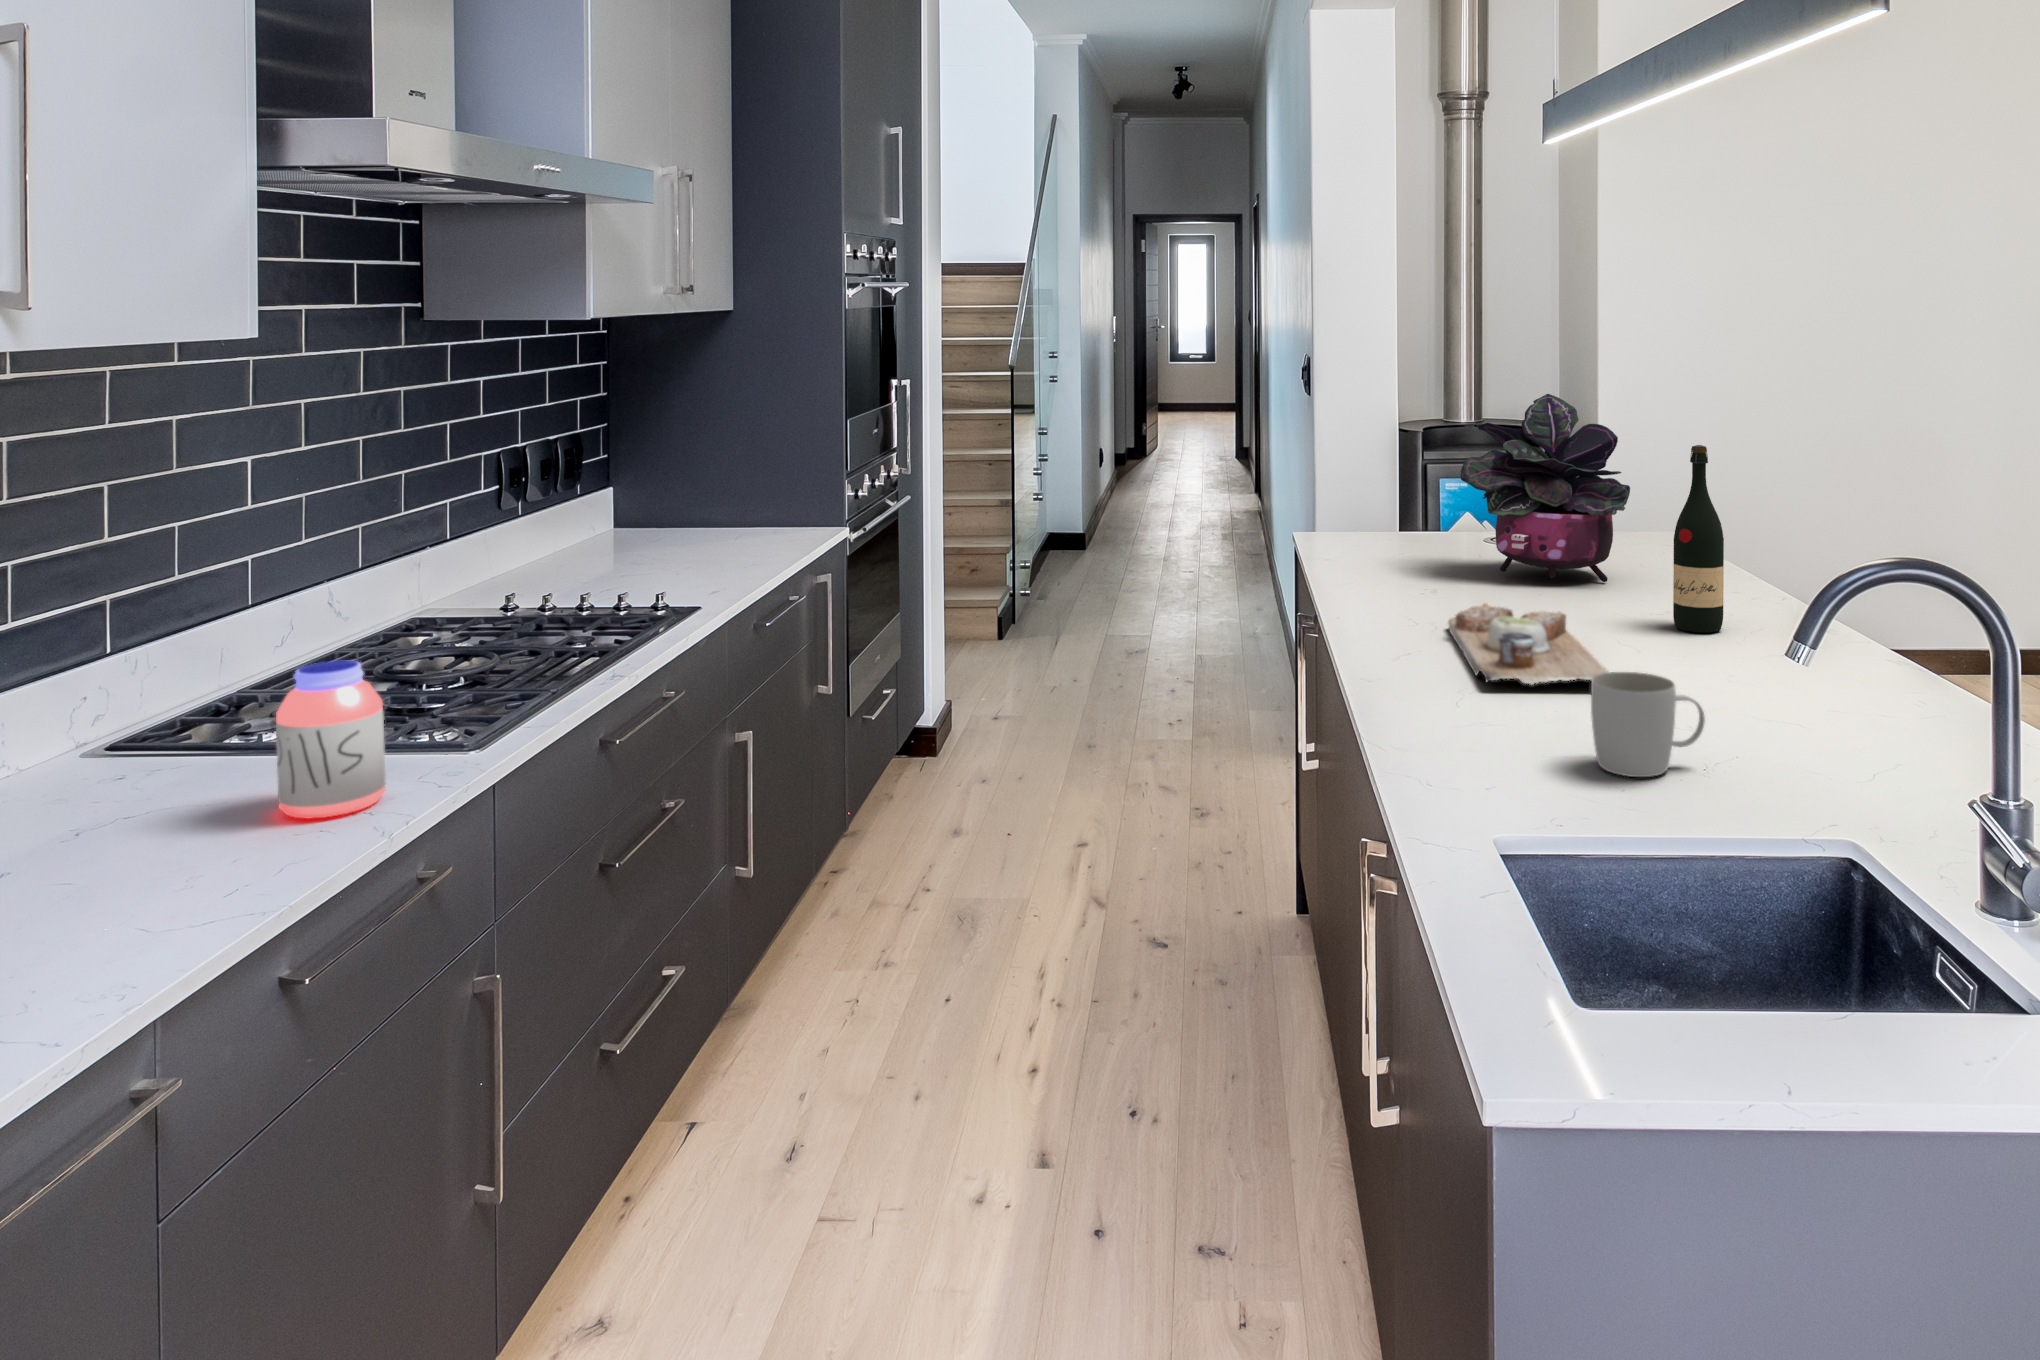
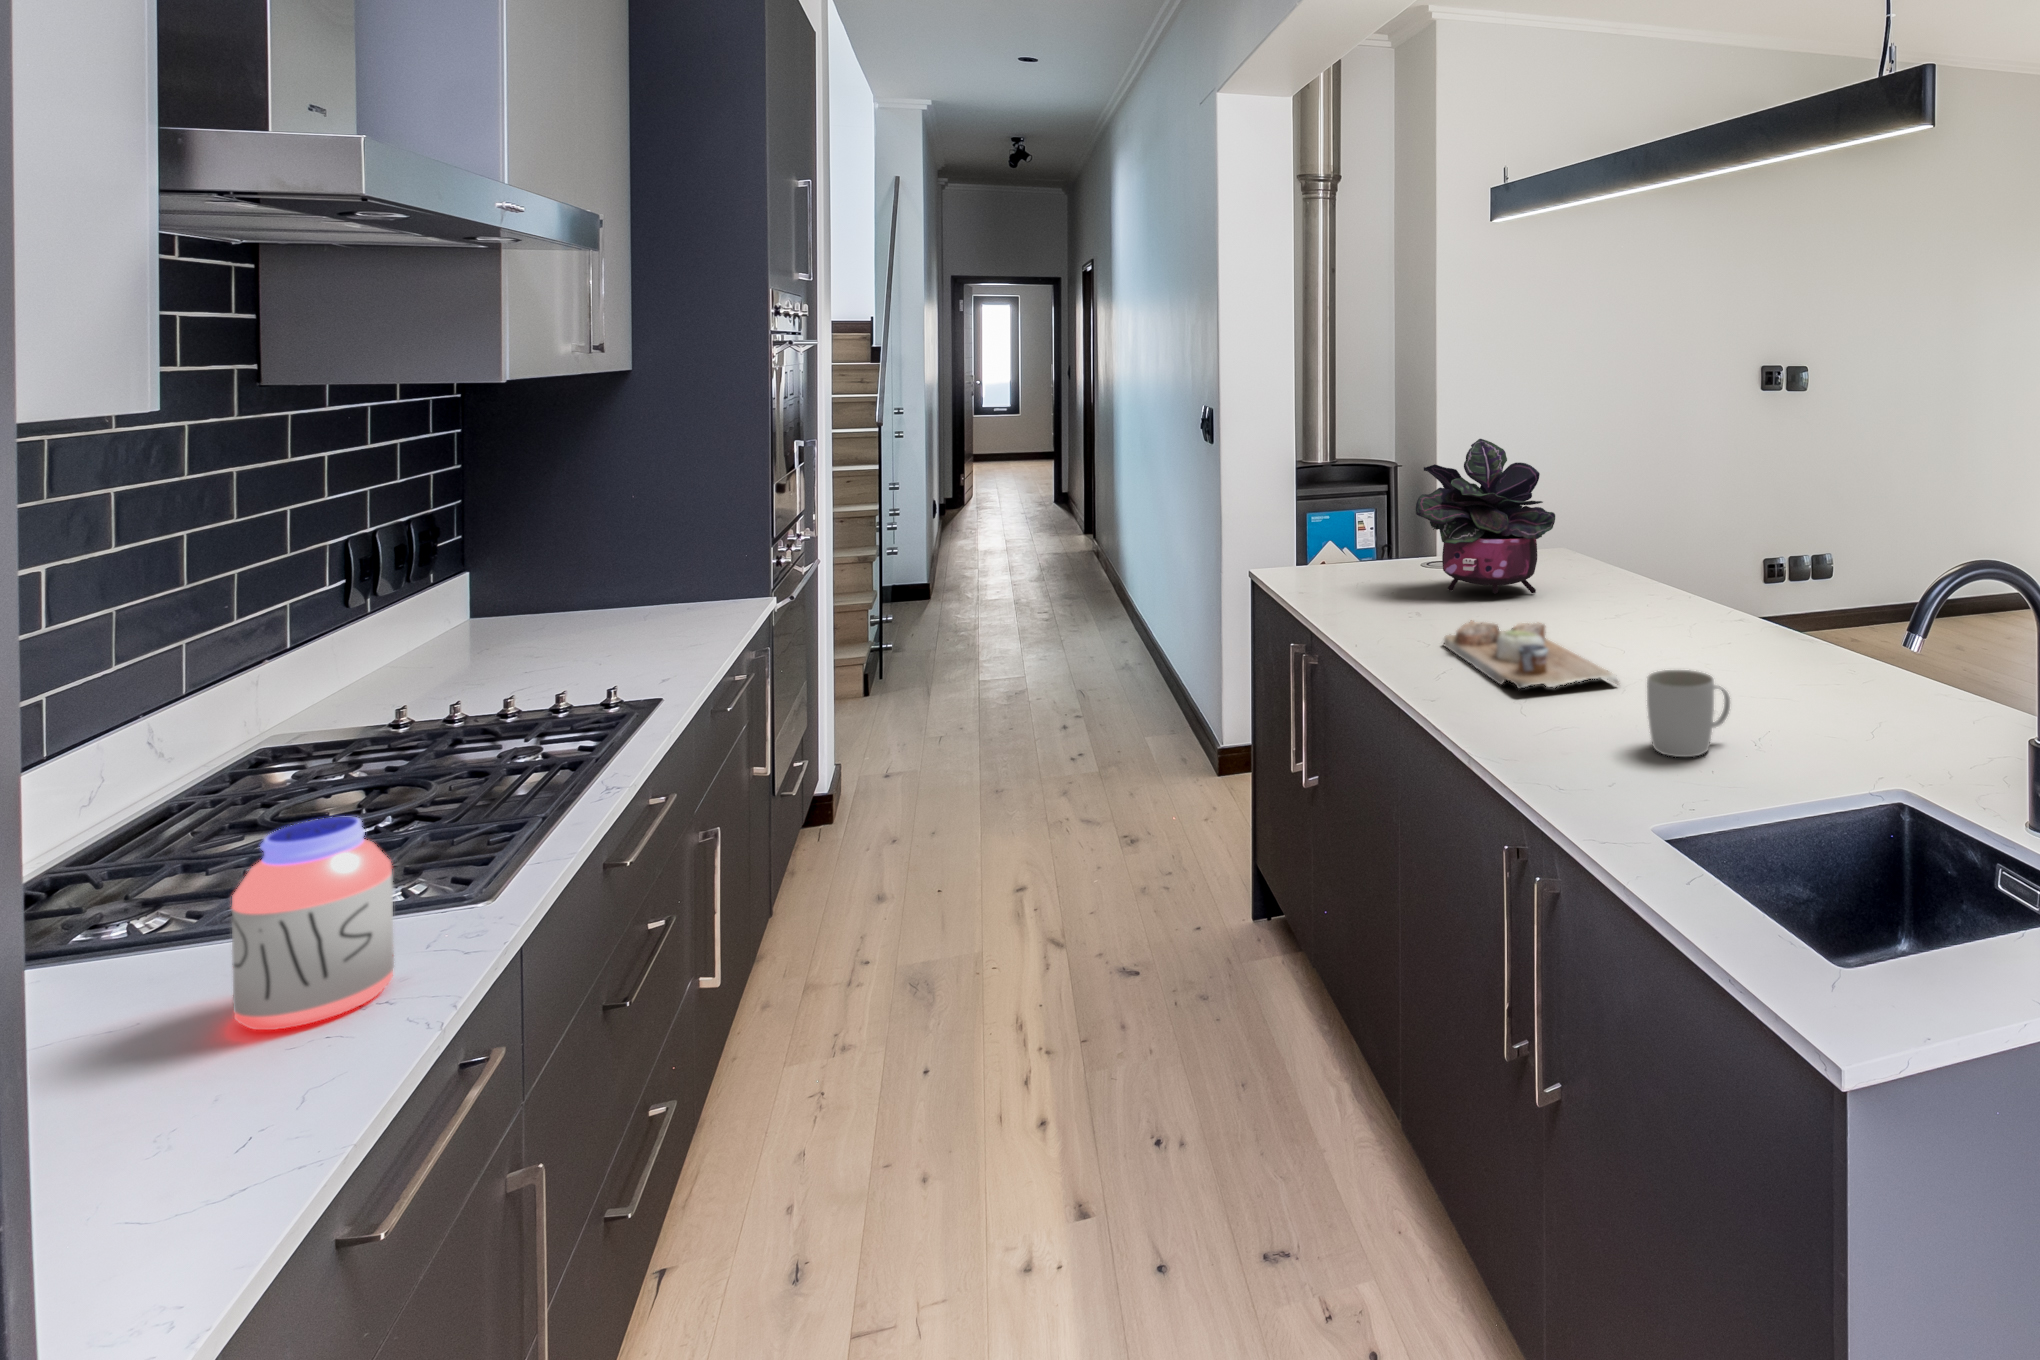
wine bottle: present [1673,445,1724,633] -> none [1613,478,1653,630]

